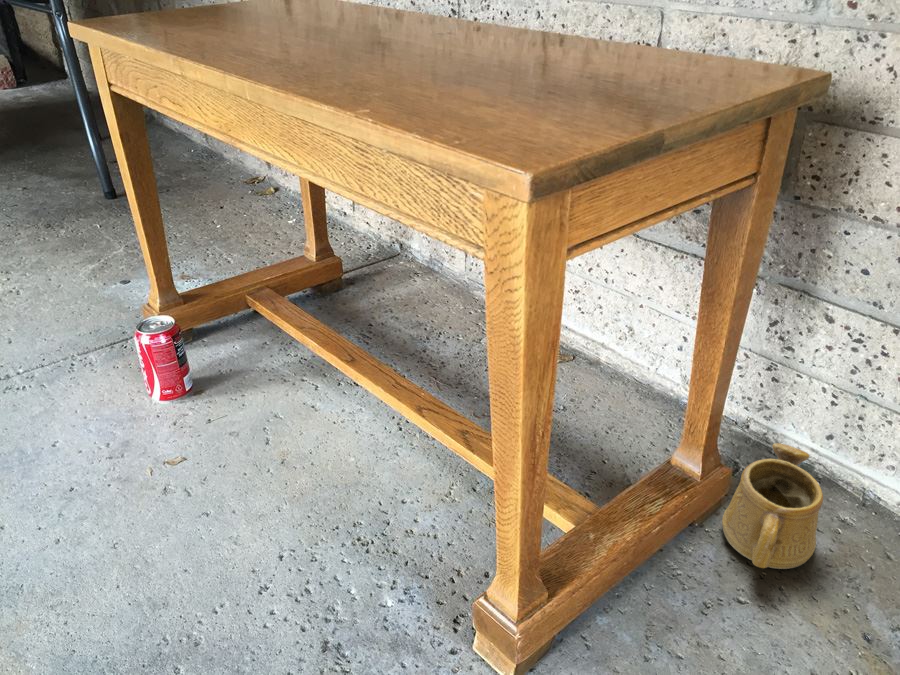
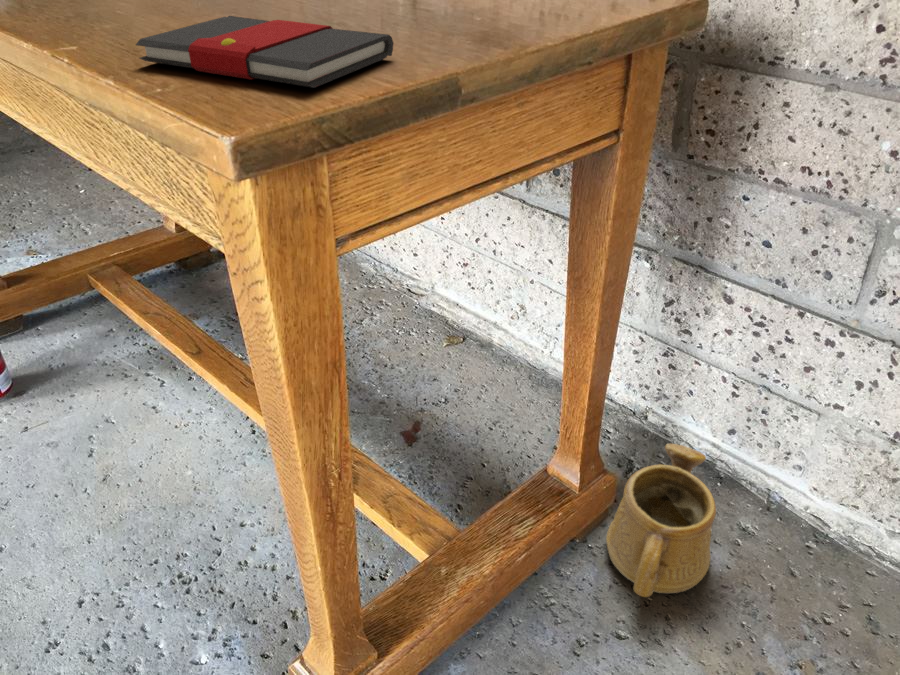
book: none [421,84,606,136] -> present [136,16,393,88]

